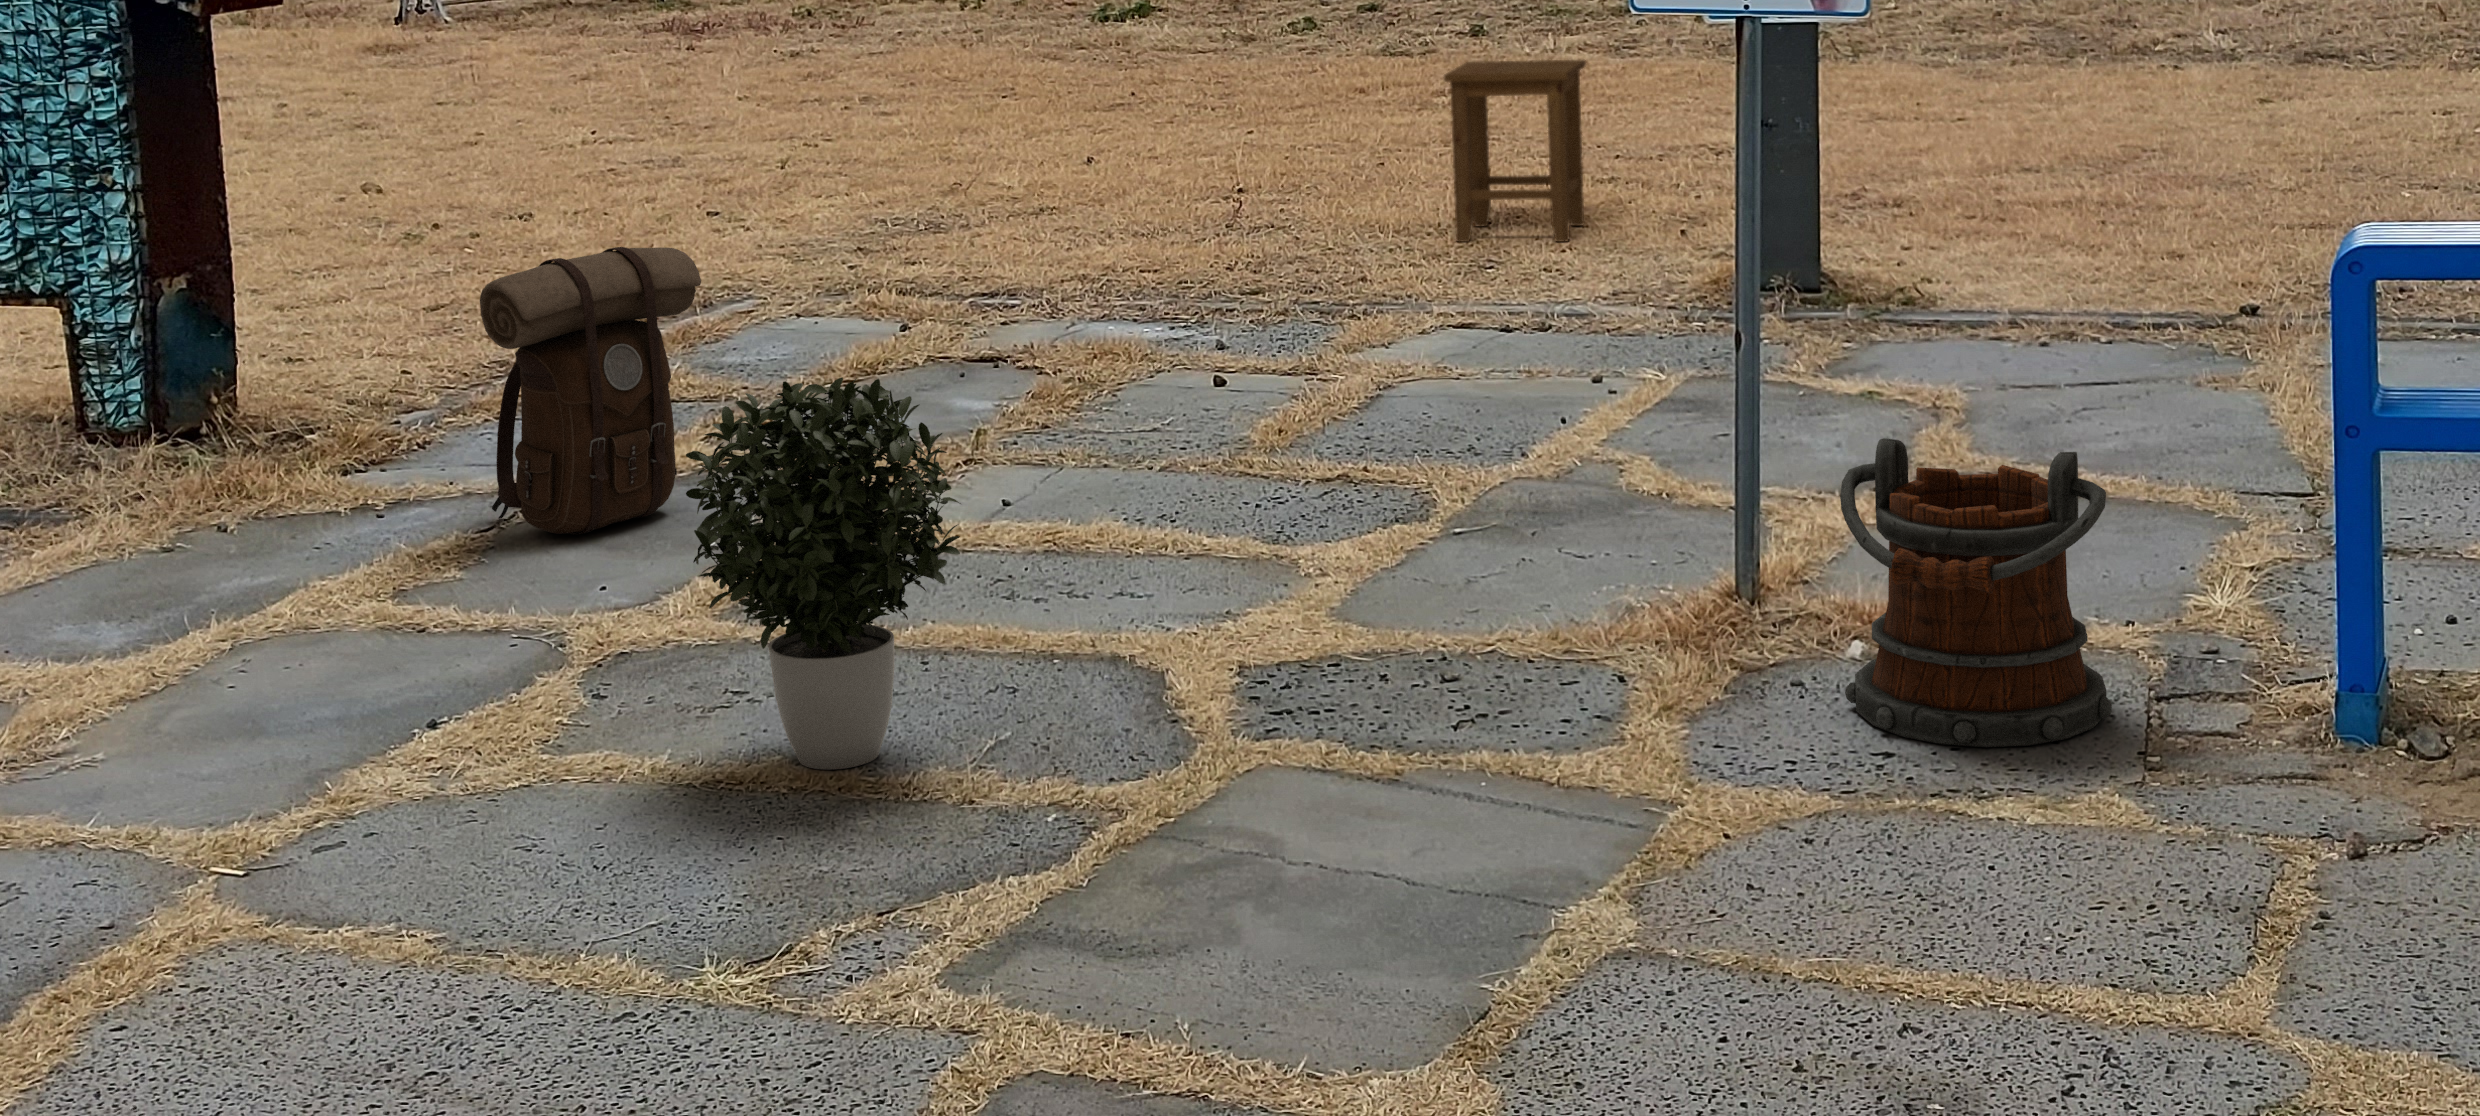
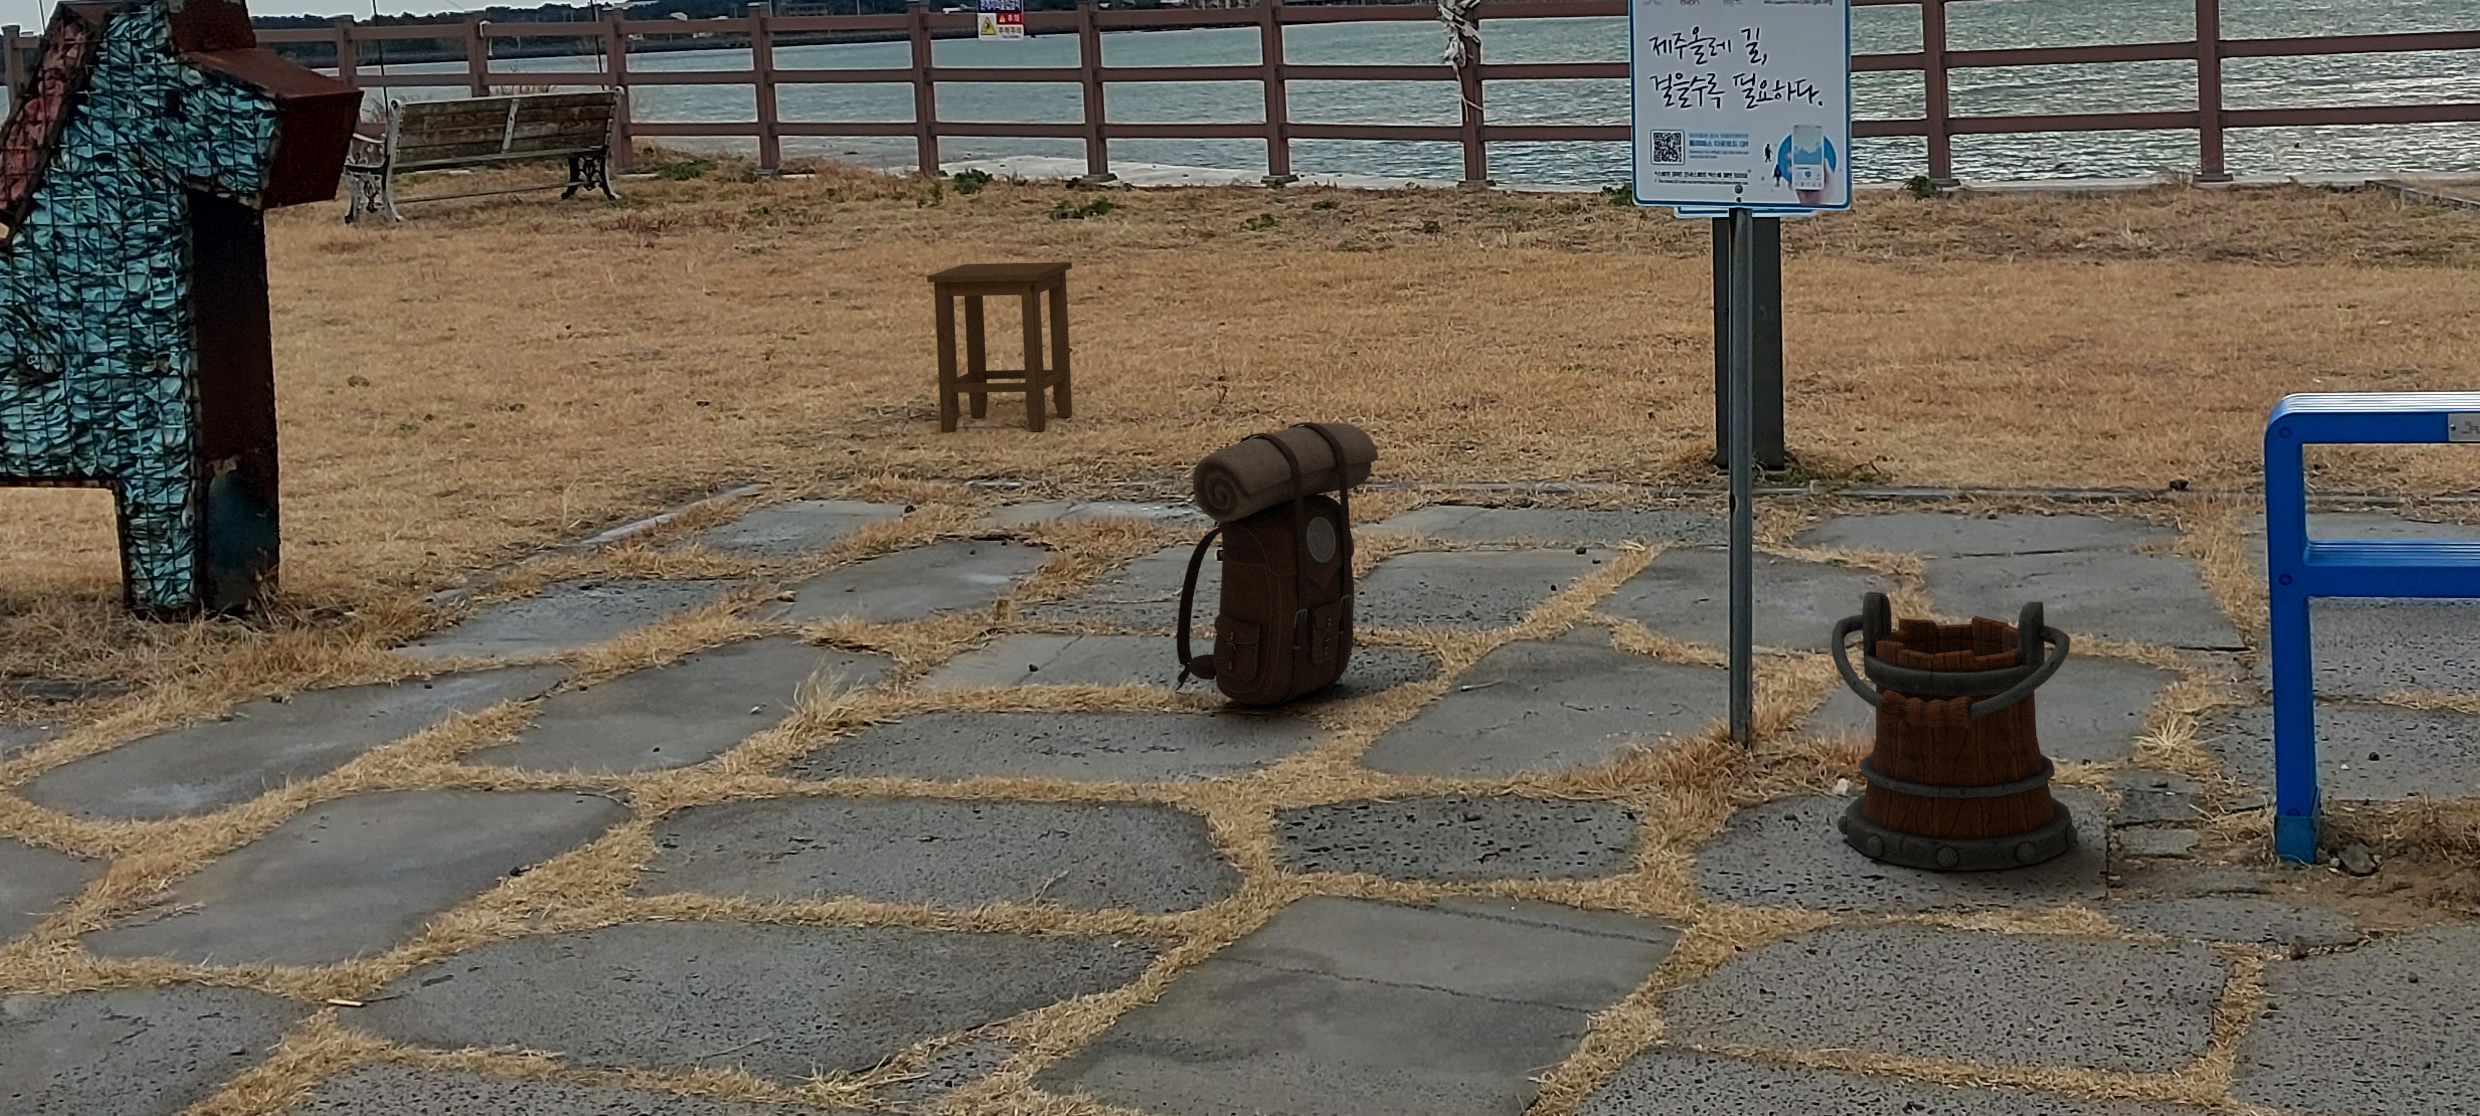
stool: present [1444,60,1586,242] -> present [927,262,1072,432]
backpack: present [480,247,701,535] -> present [1175,422,1378,706]
potted plant: present [686,378,961,769] -> none [775,541,1032,906]

